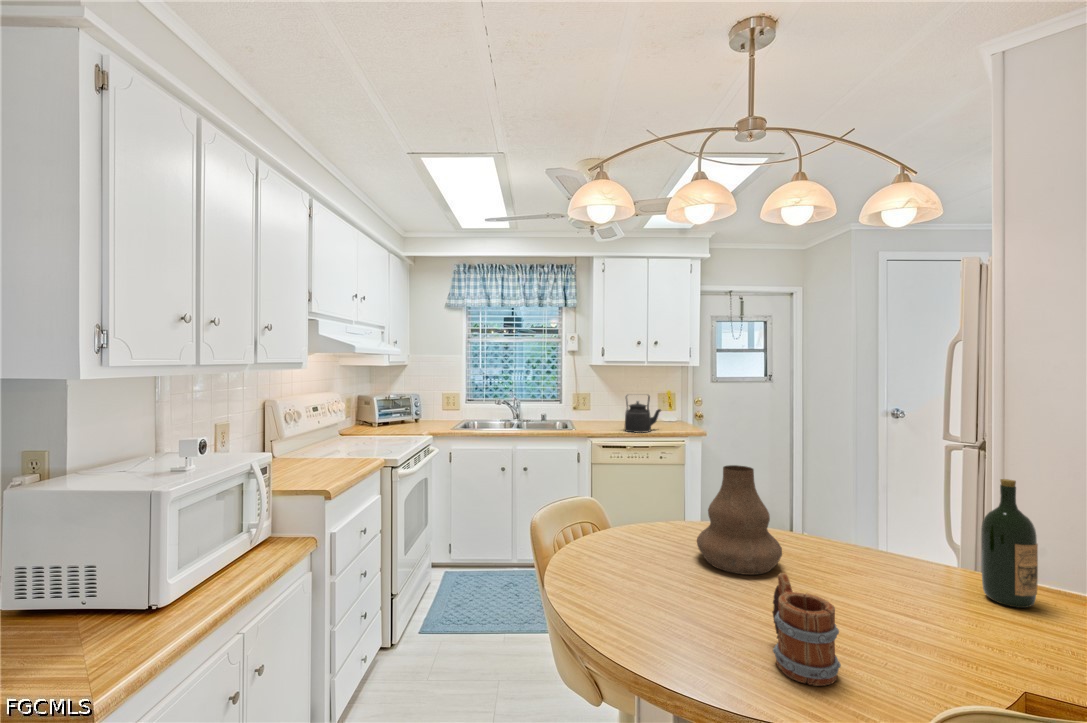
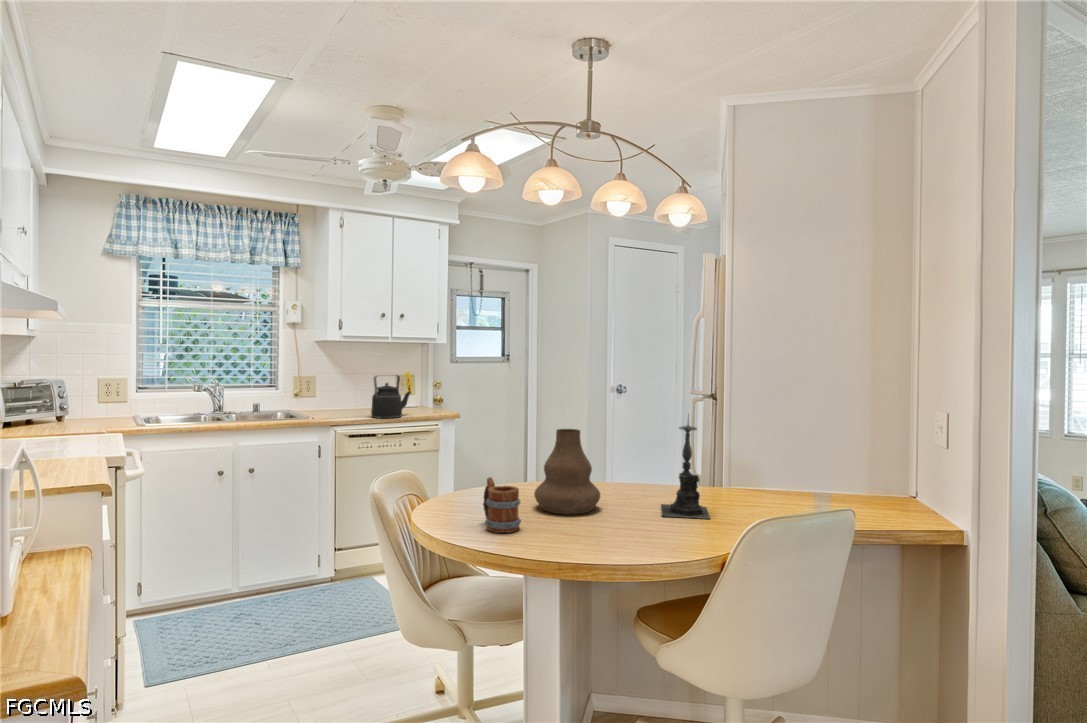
candle holder: none [866,461,956,628] -> present [661,419,710,519]
wine bottle: present [981,479,1038,608] -> none [718,423,746,505]
mug: present [772,573,841,686] -> present [483,477,521,533]

